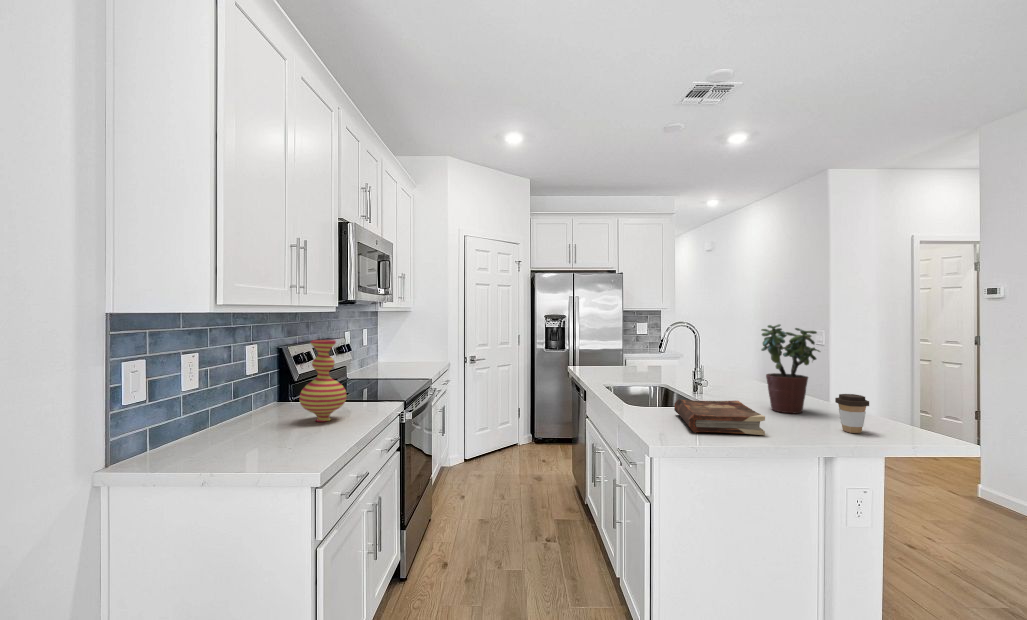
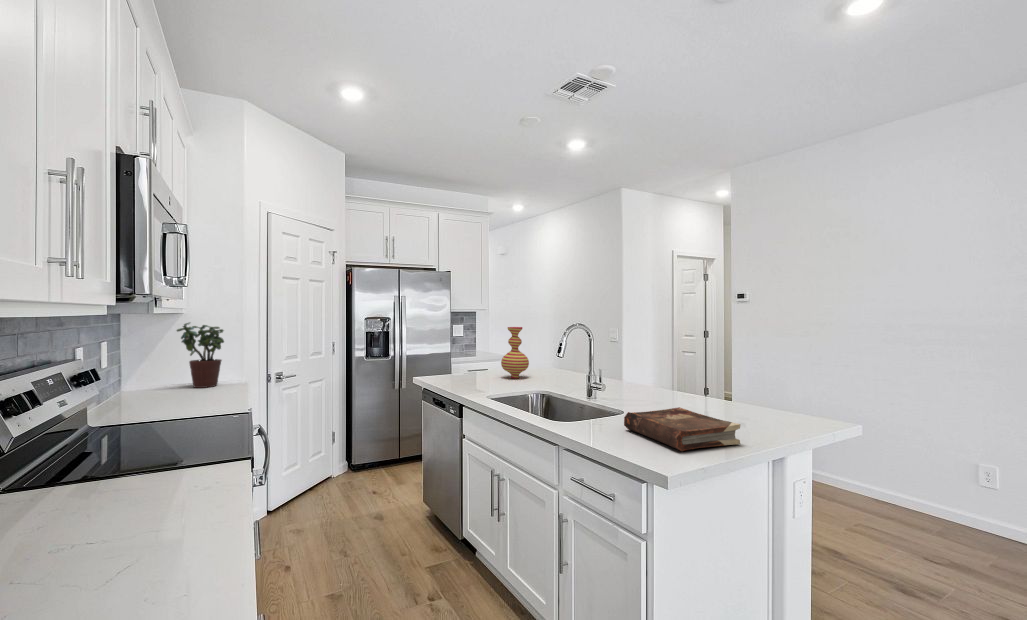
potted plant: present [761,324,820,413] -> present [177,322,224,388]
vase: present [299,340,347,422] -> present [501,327,529,378]
coffee cup: present [835,394,869,433] -> none [771,392,801,430]

